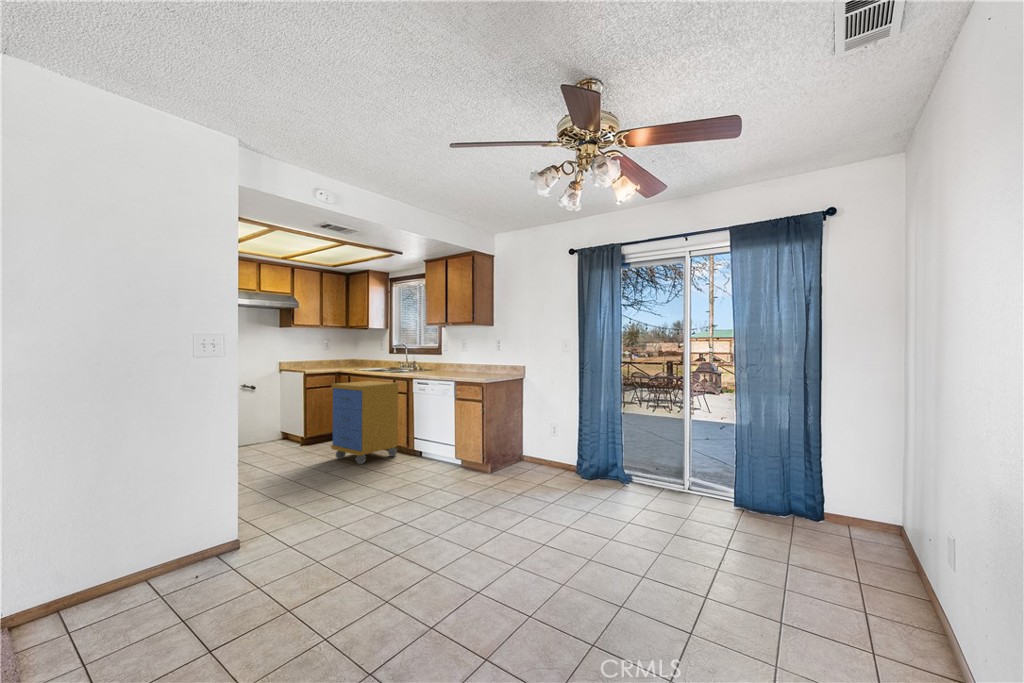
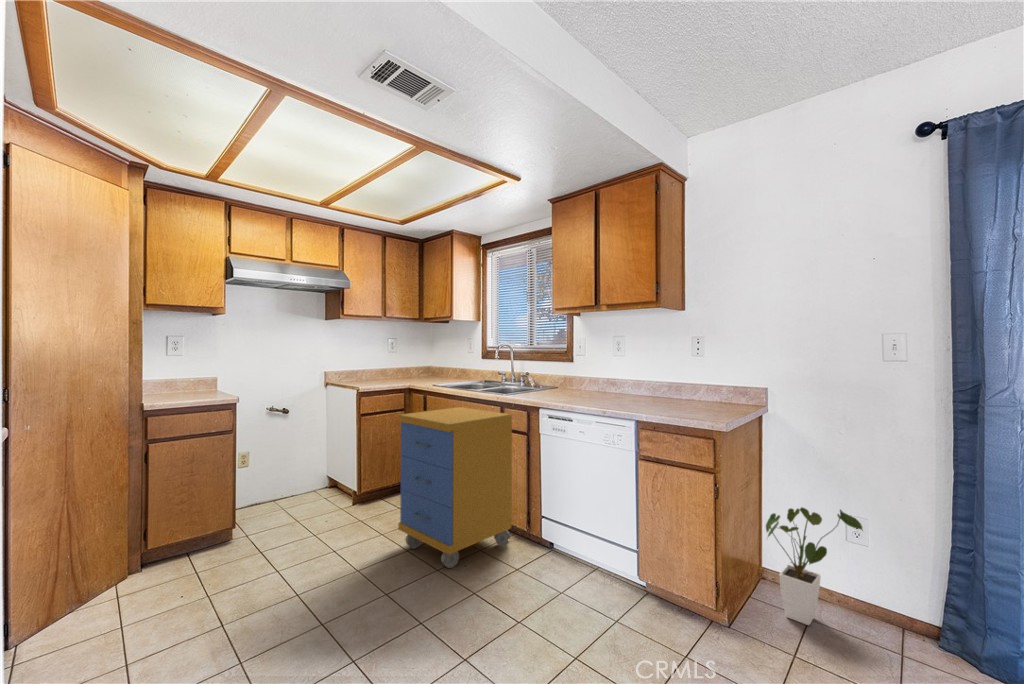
house plant: none [508,420,554,472] -> present [766,508,862,625]

